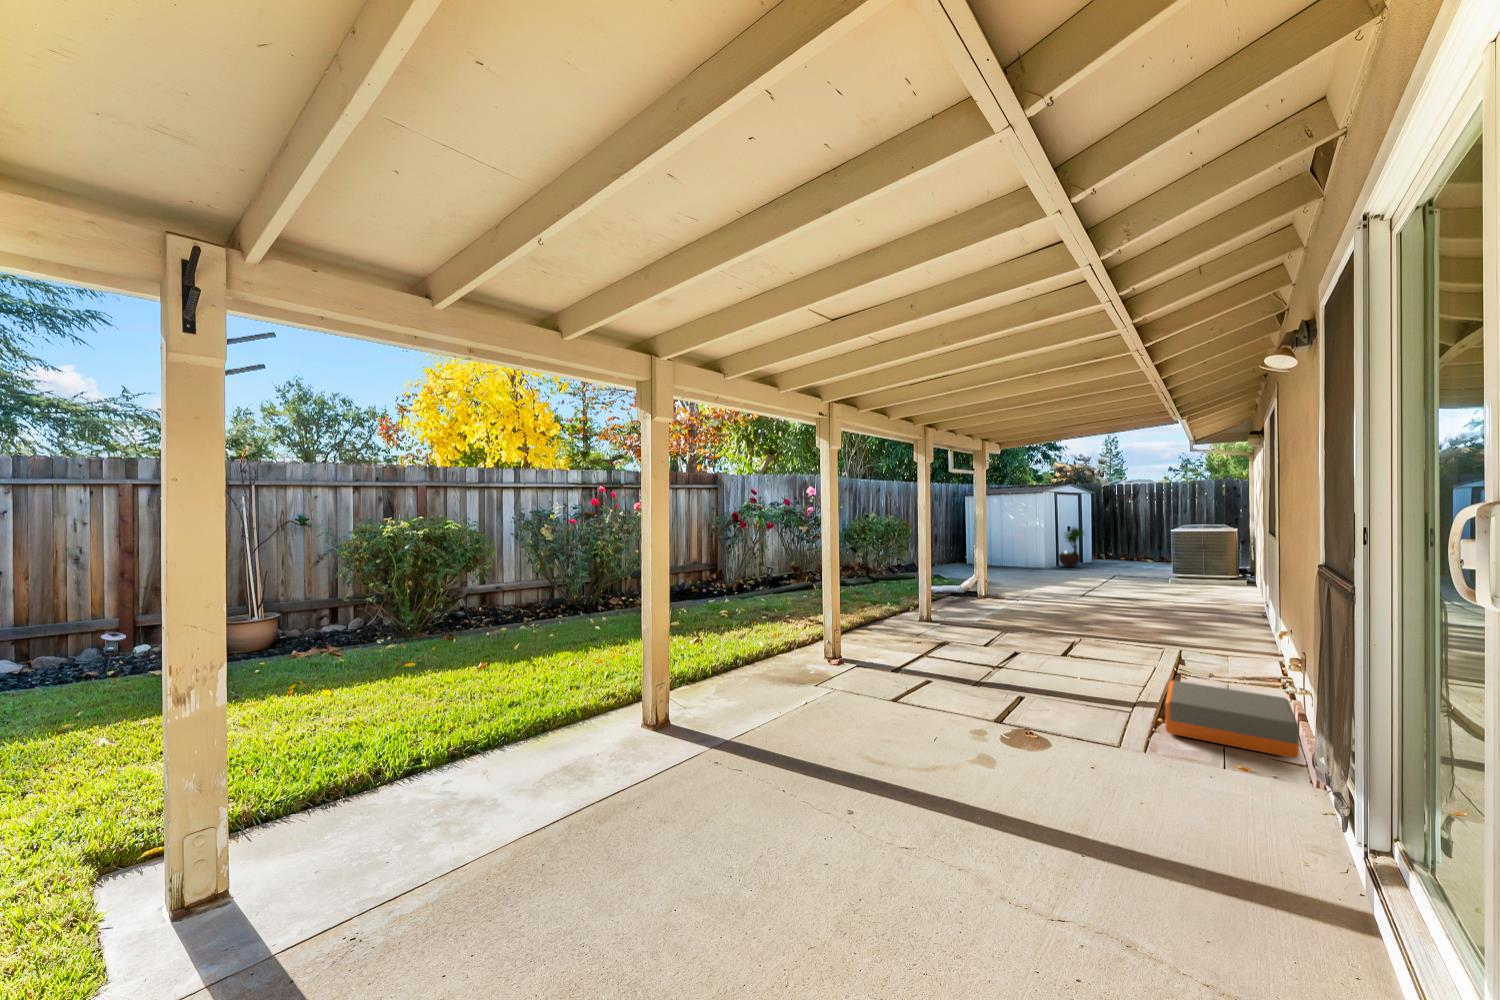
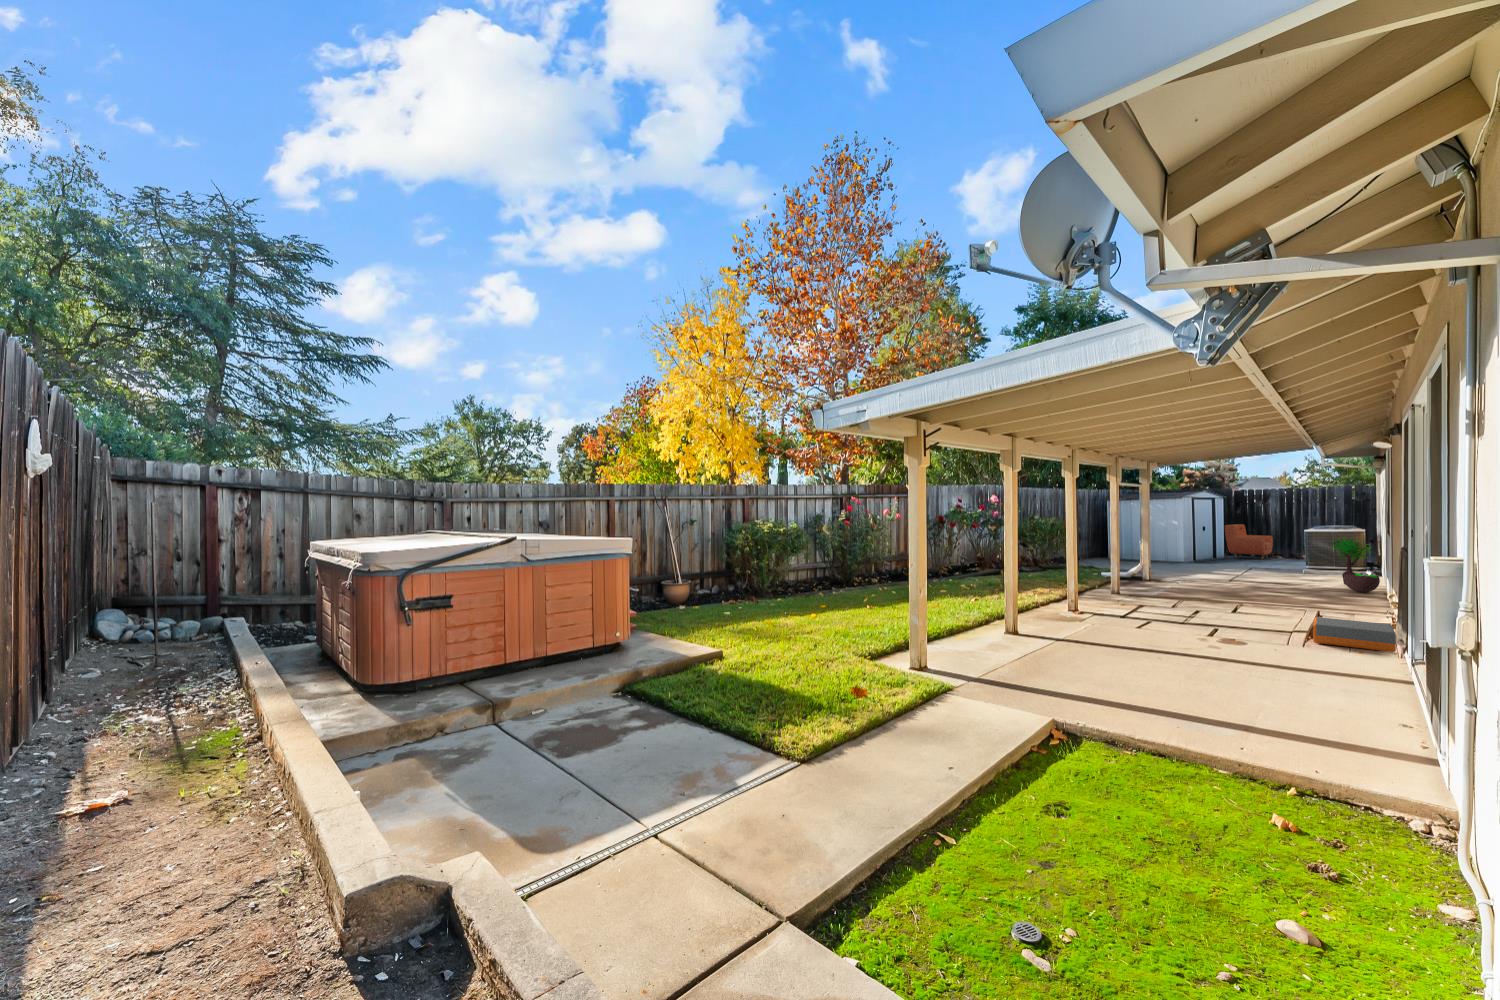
armchair: none [1092,524,1142,563] -> present [1225,524,1273,560]
potted tree: present [1059,528,1083,567] -> present [1332,536,1380,593]

